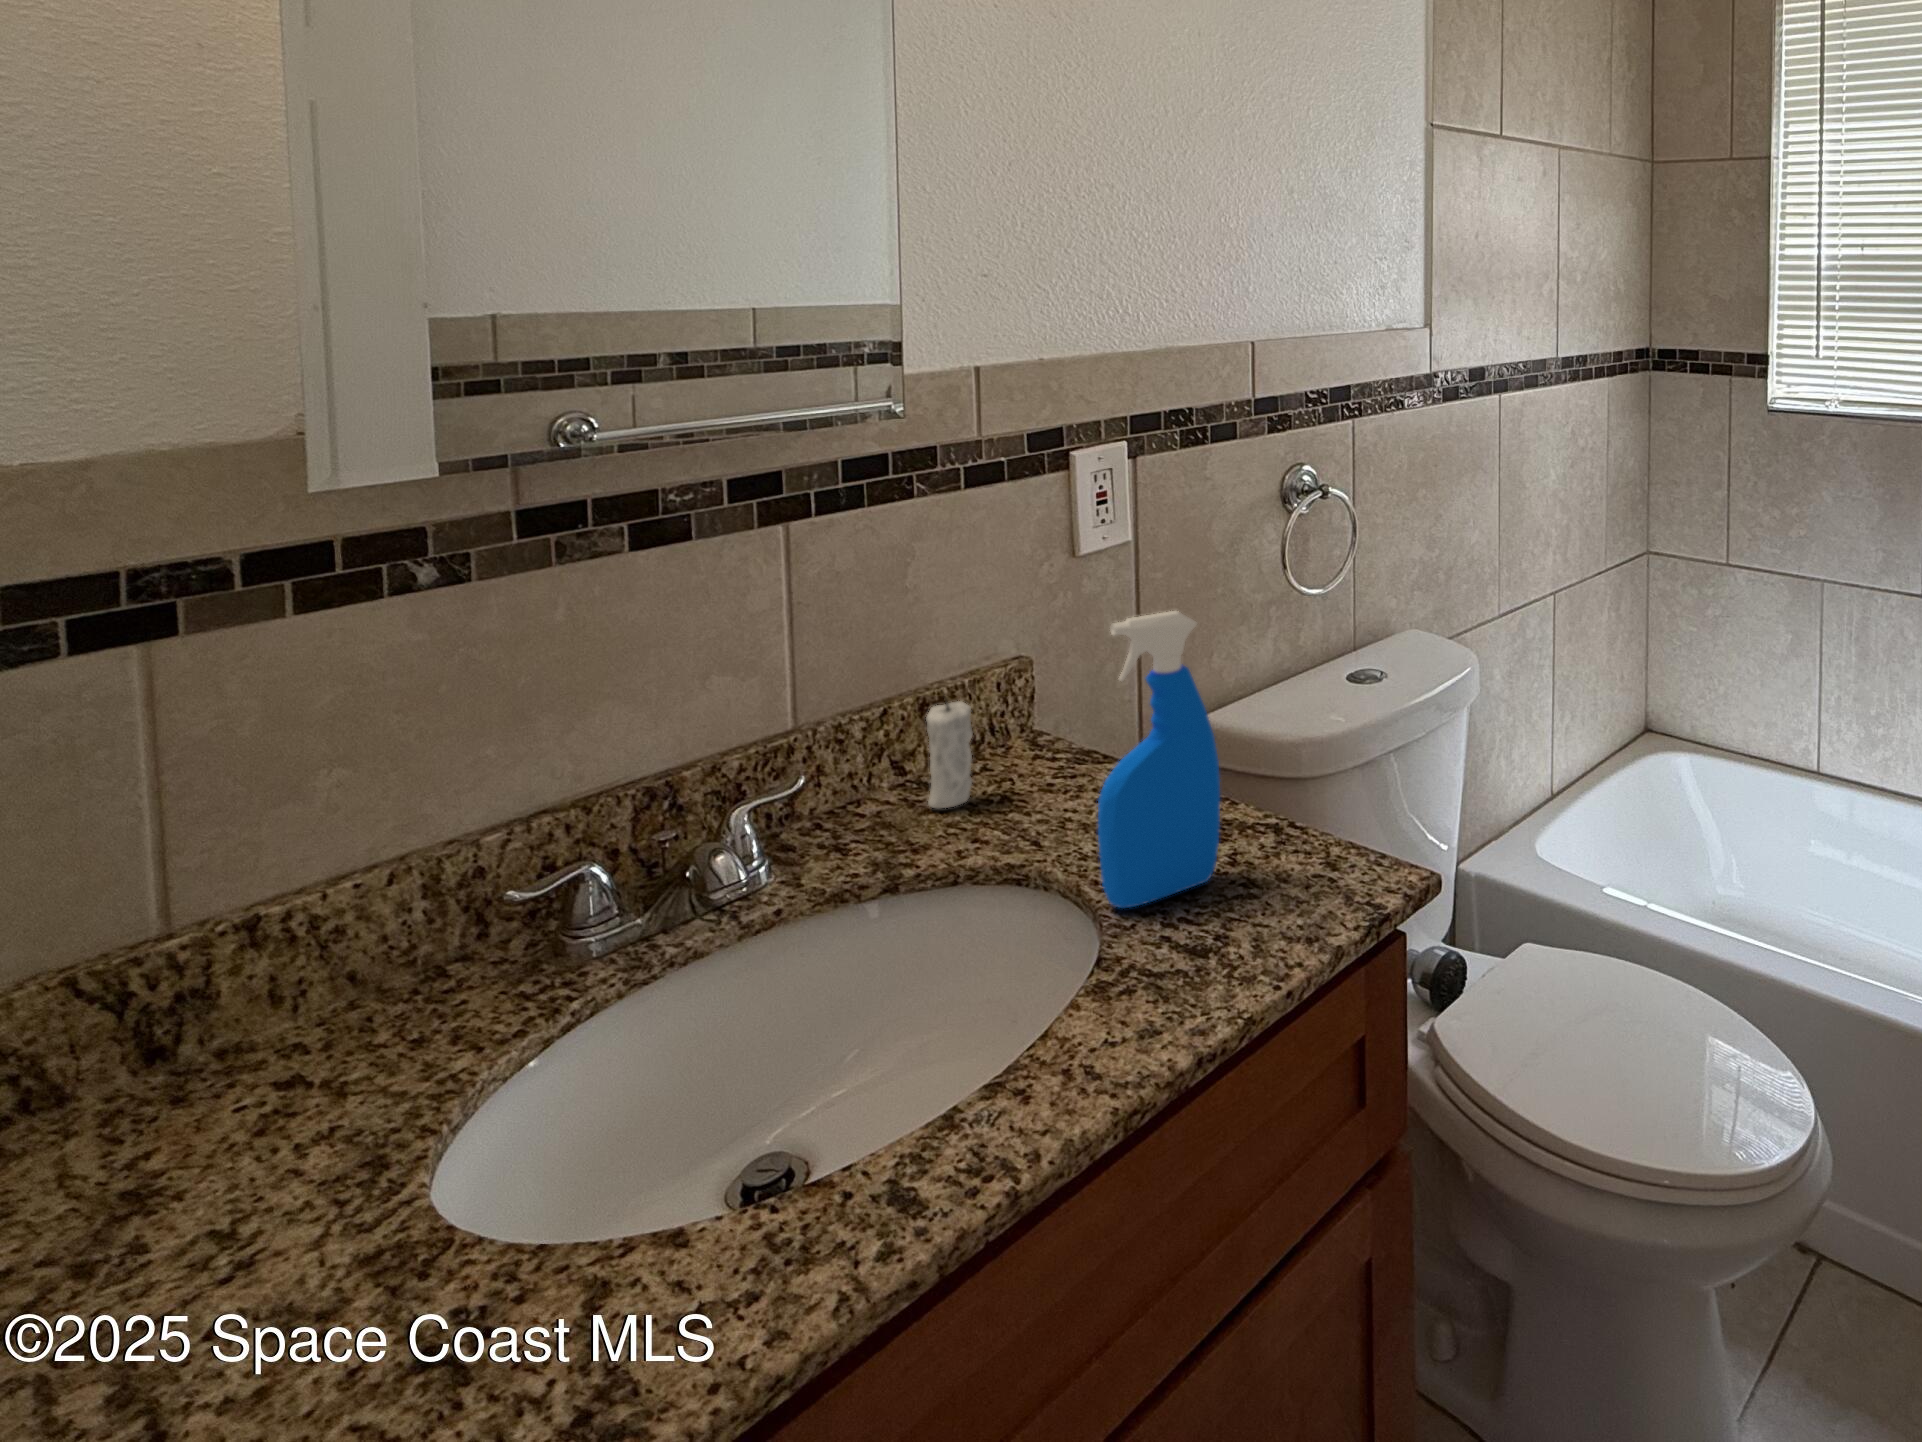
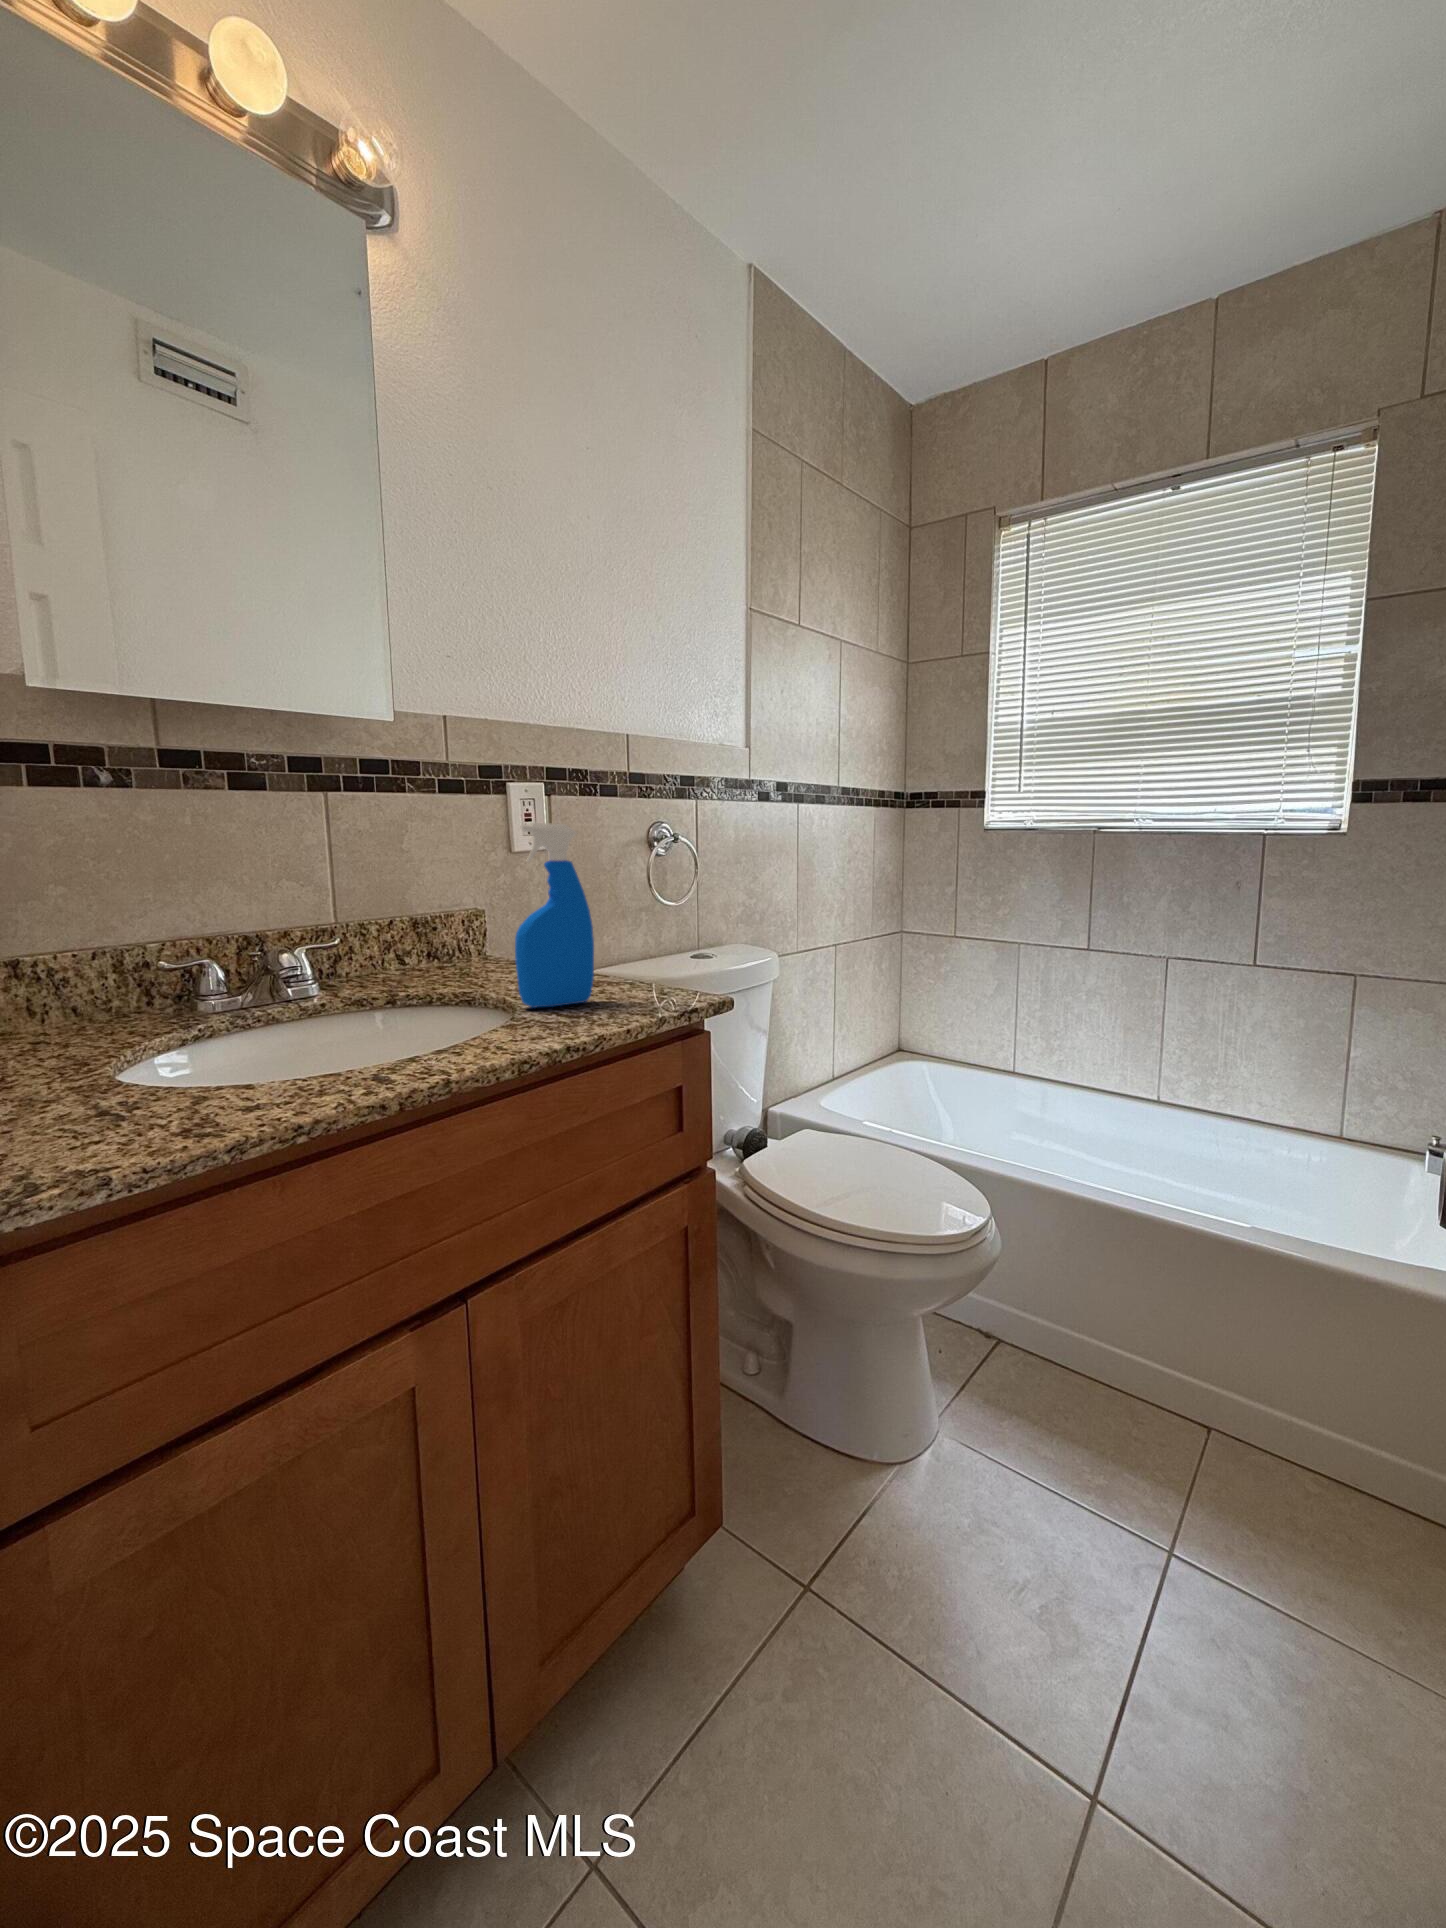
candle: present [926,702,972,808] -> none [416,904,446,980]

